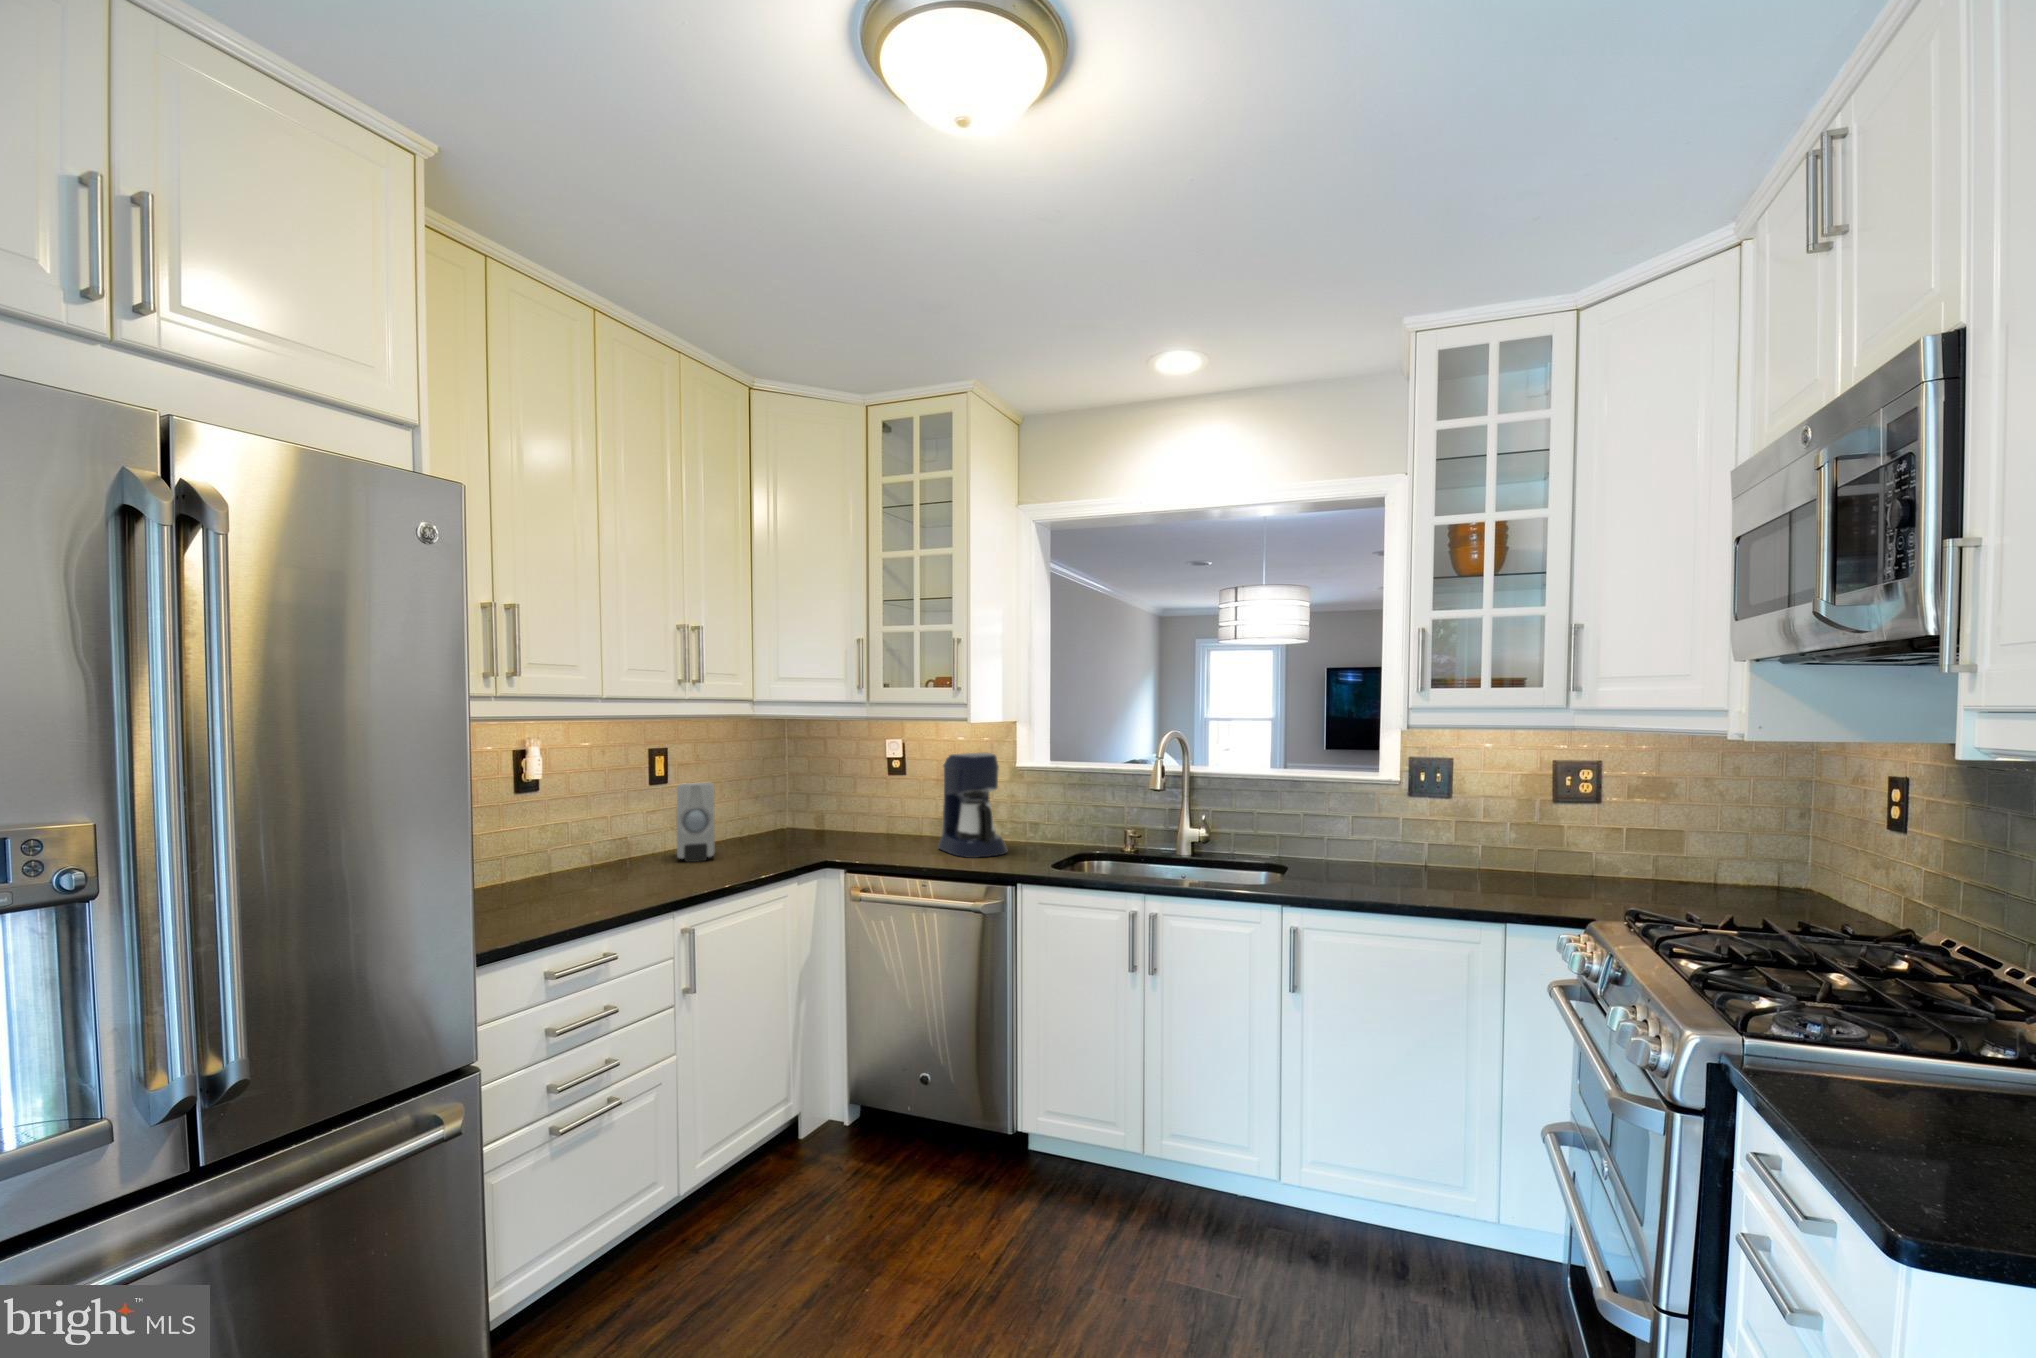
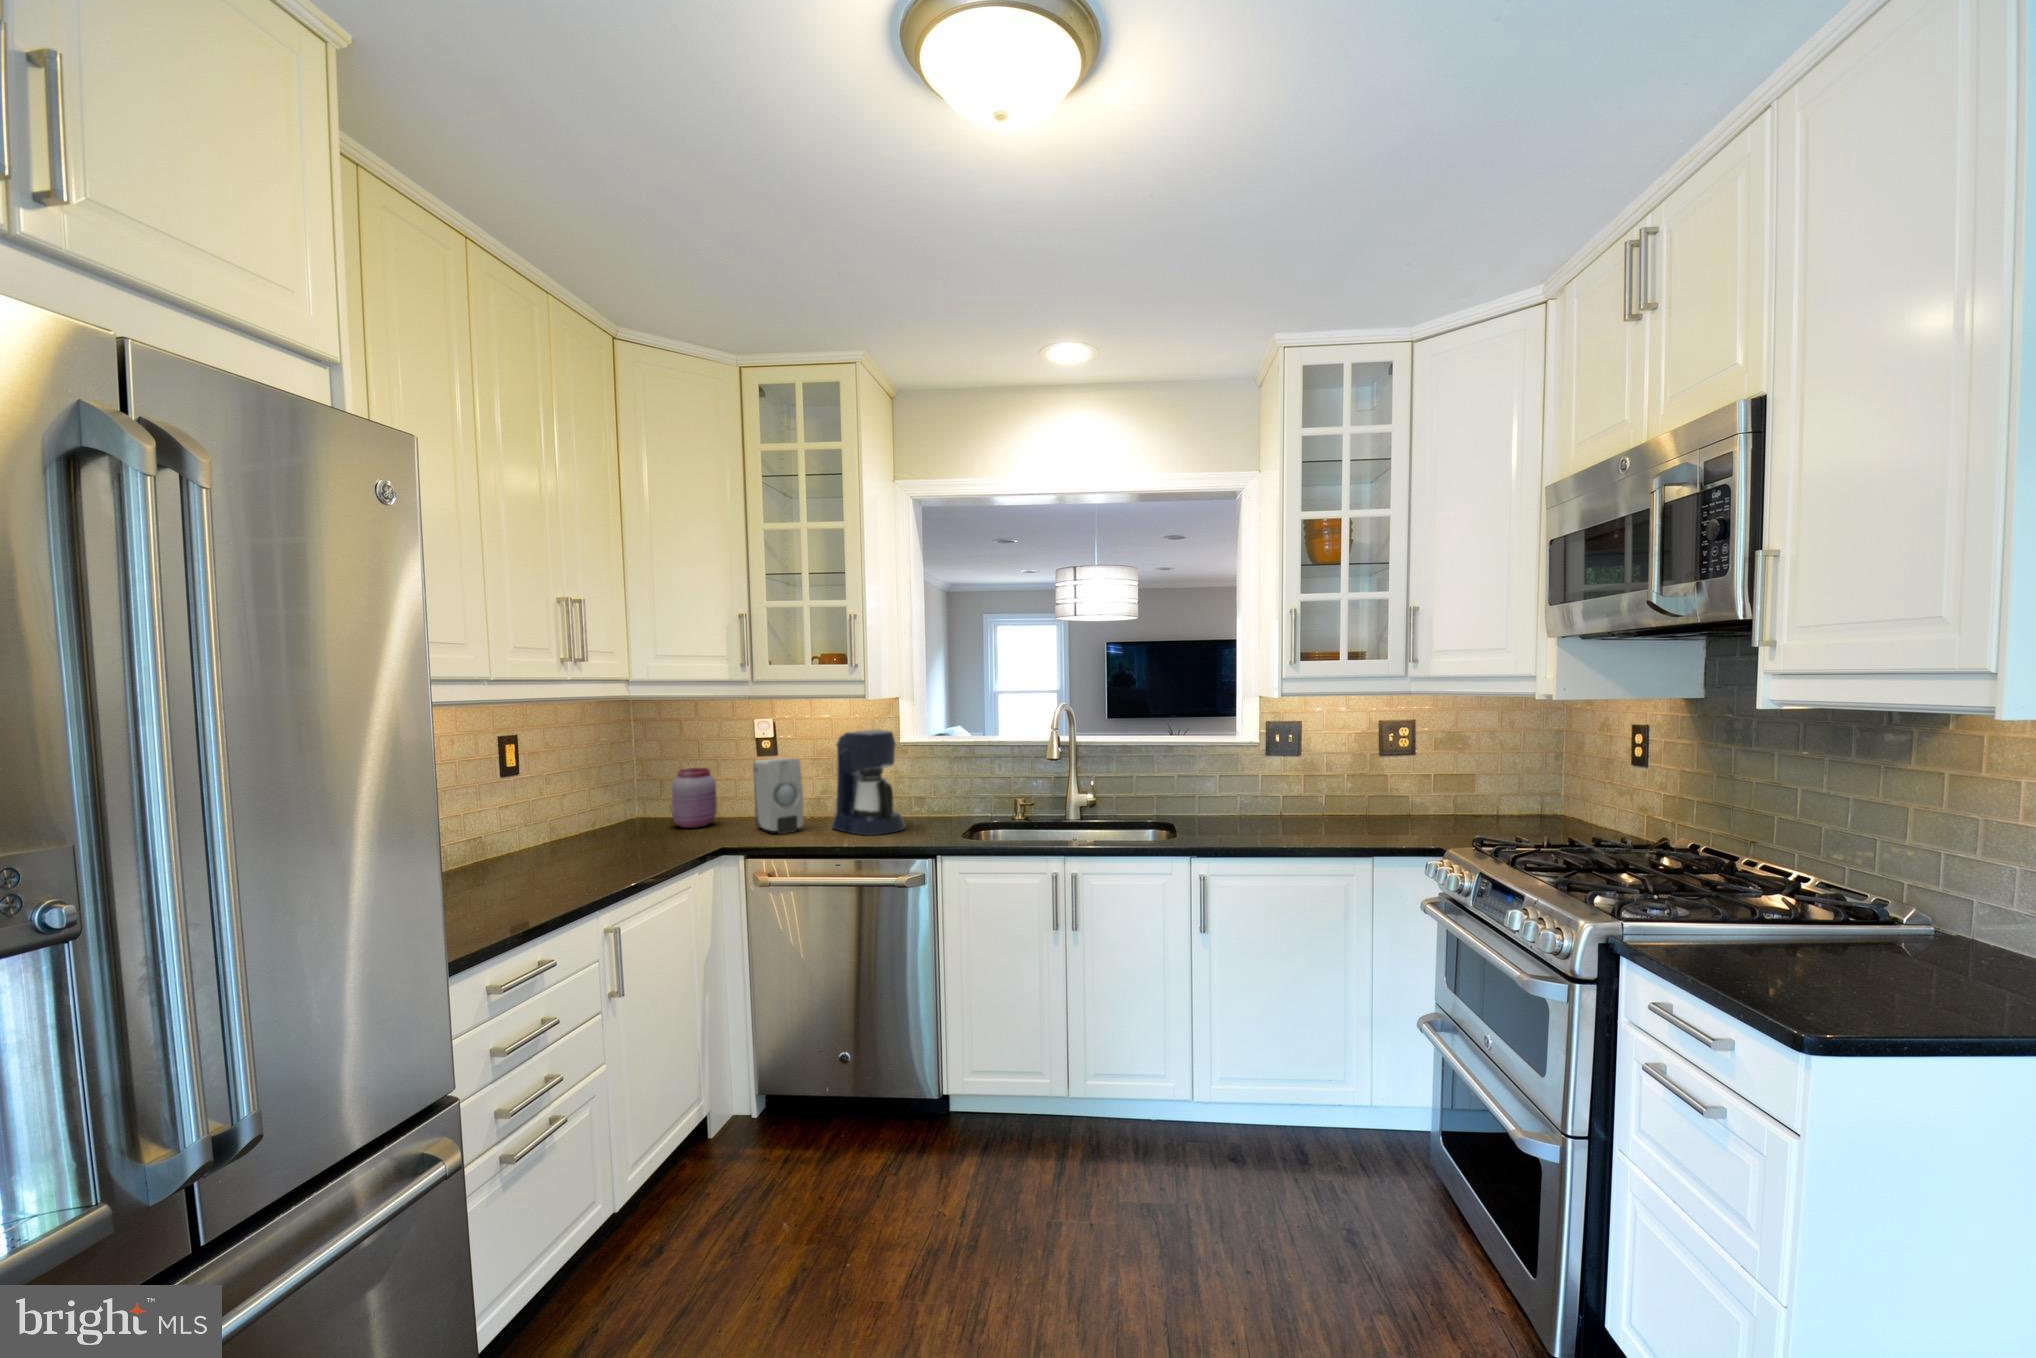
soap dispenser: present [677,783,715,862] -> present [753,758,804,834]
jar: none [803,783,842,839] -> present [672,768,717,828]

